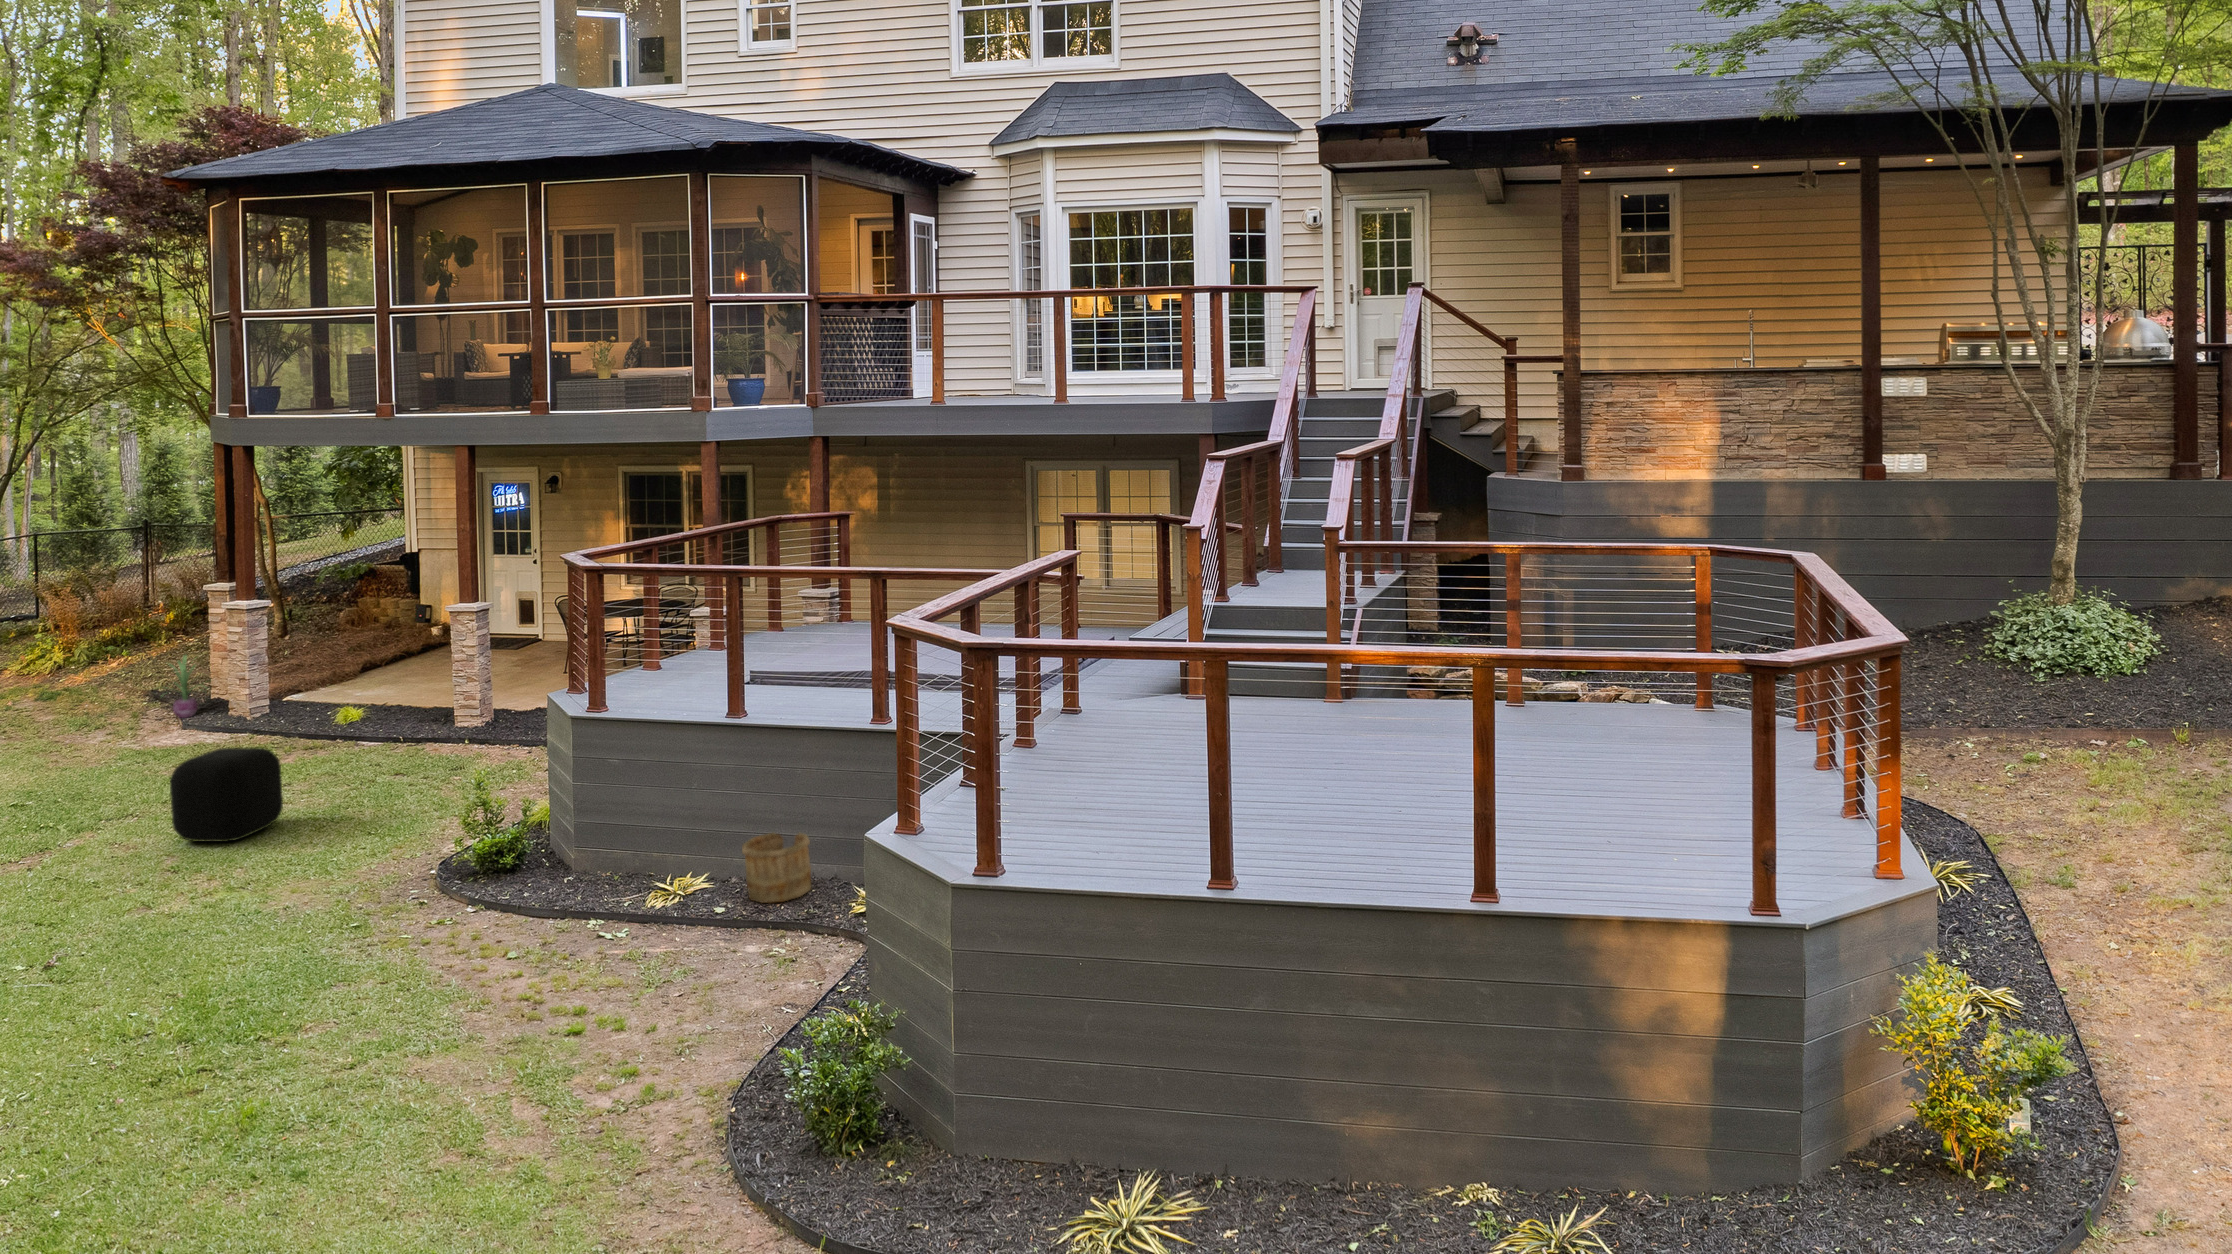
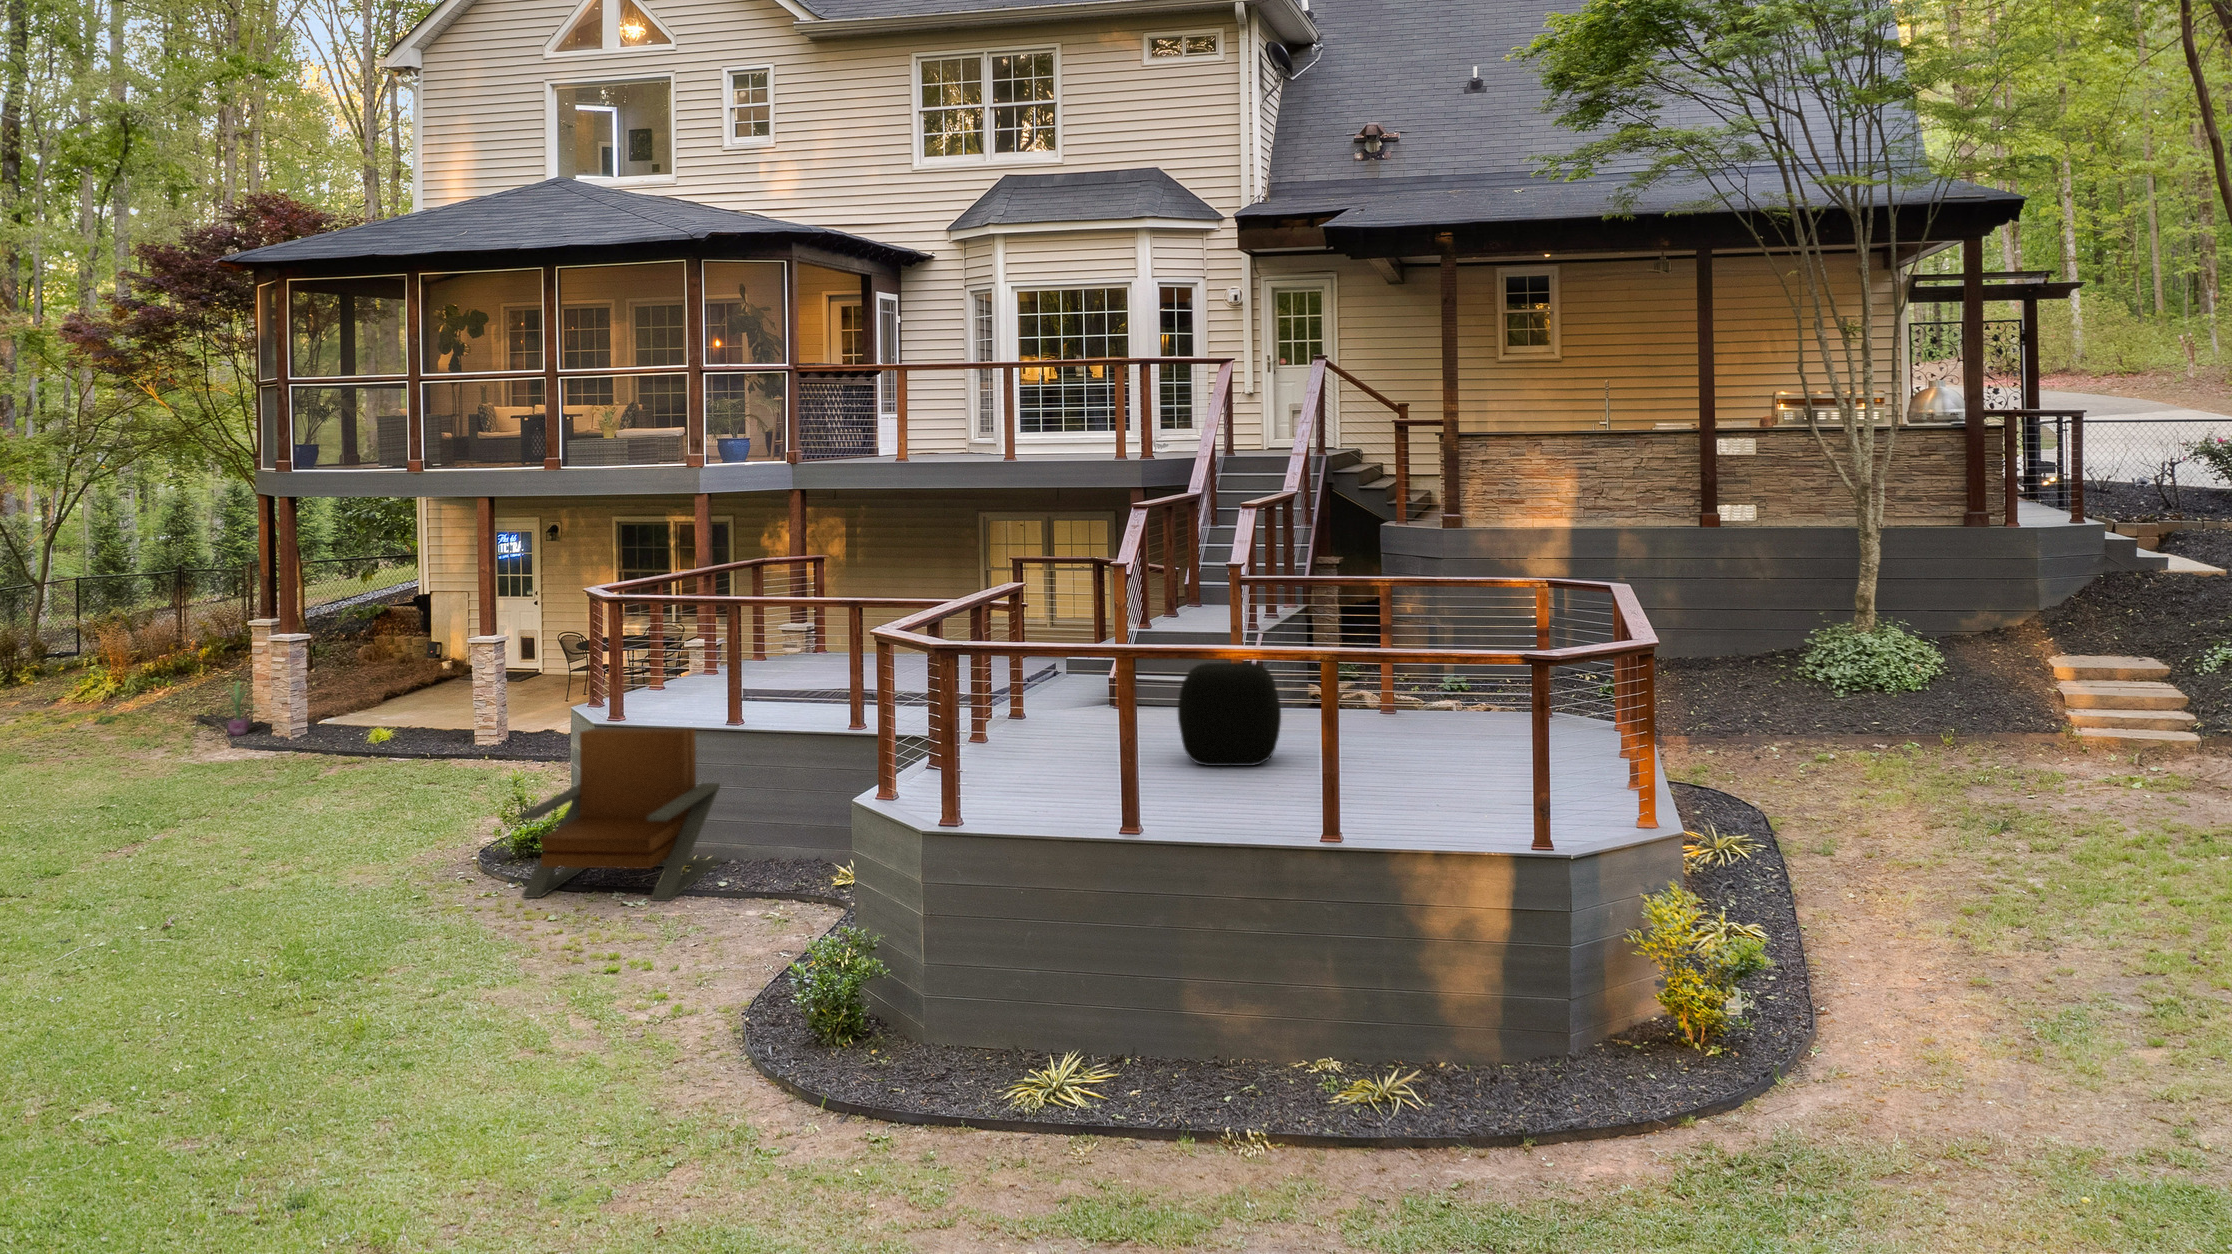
lounge chair: none [456,725,710,941] -> present [519,728,721,901]
ottoman: present [170,748,283,842] -> present [1178,663,1281,766]
wooden bucket: present [742,832,811,903] -> none [749,816,806,874]

